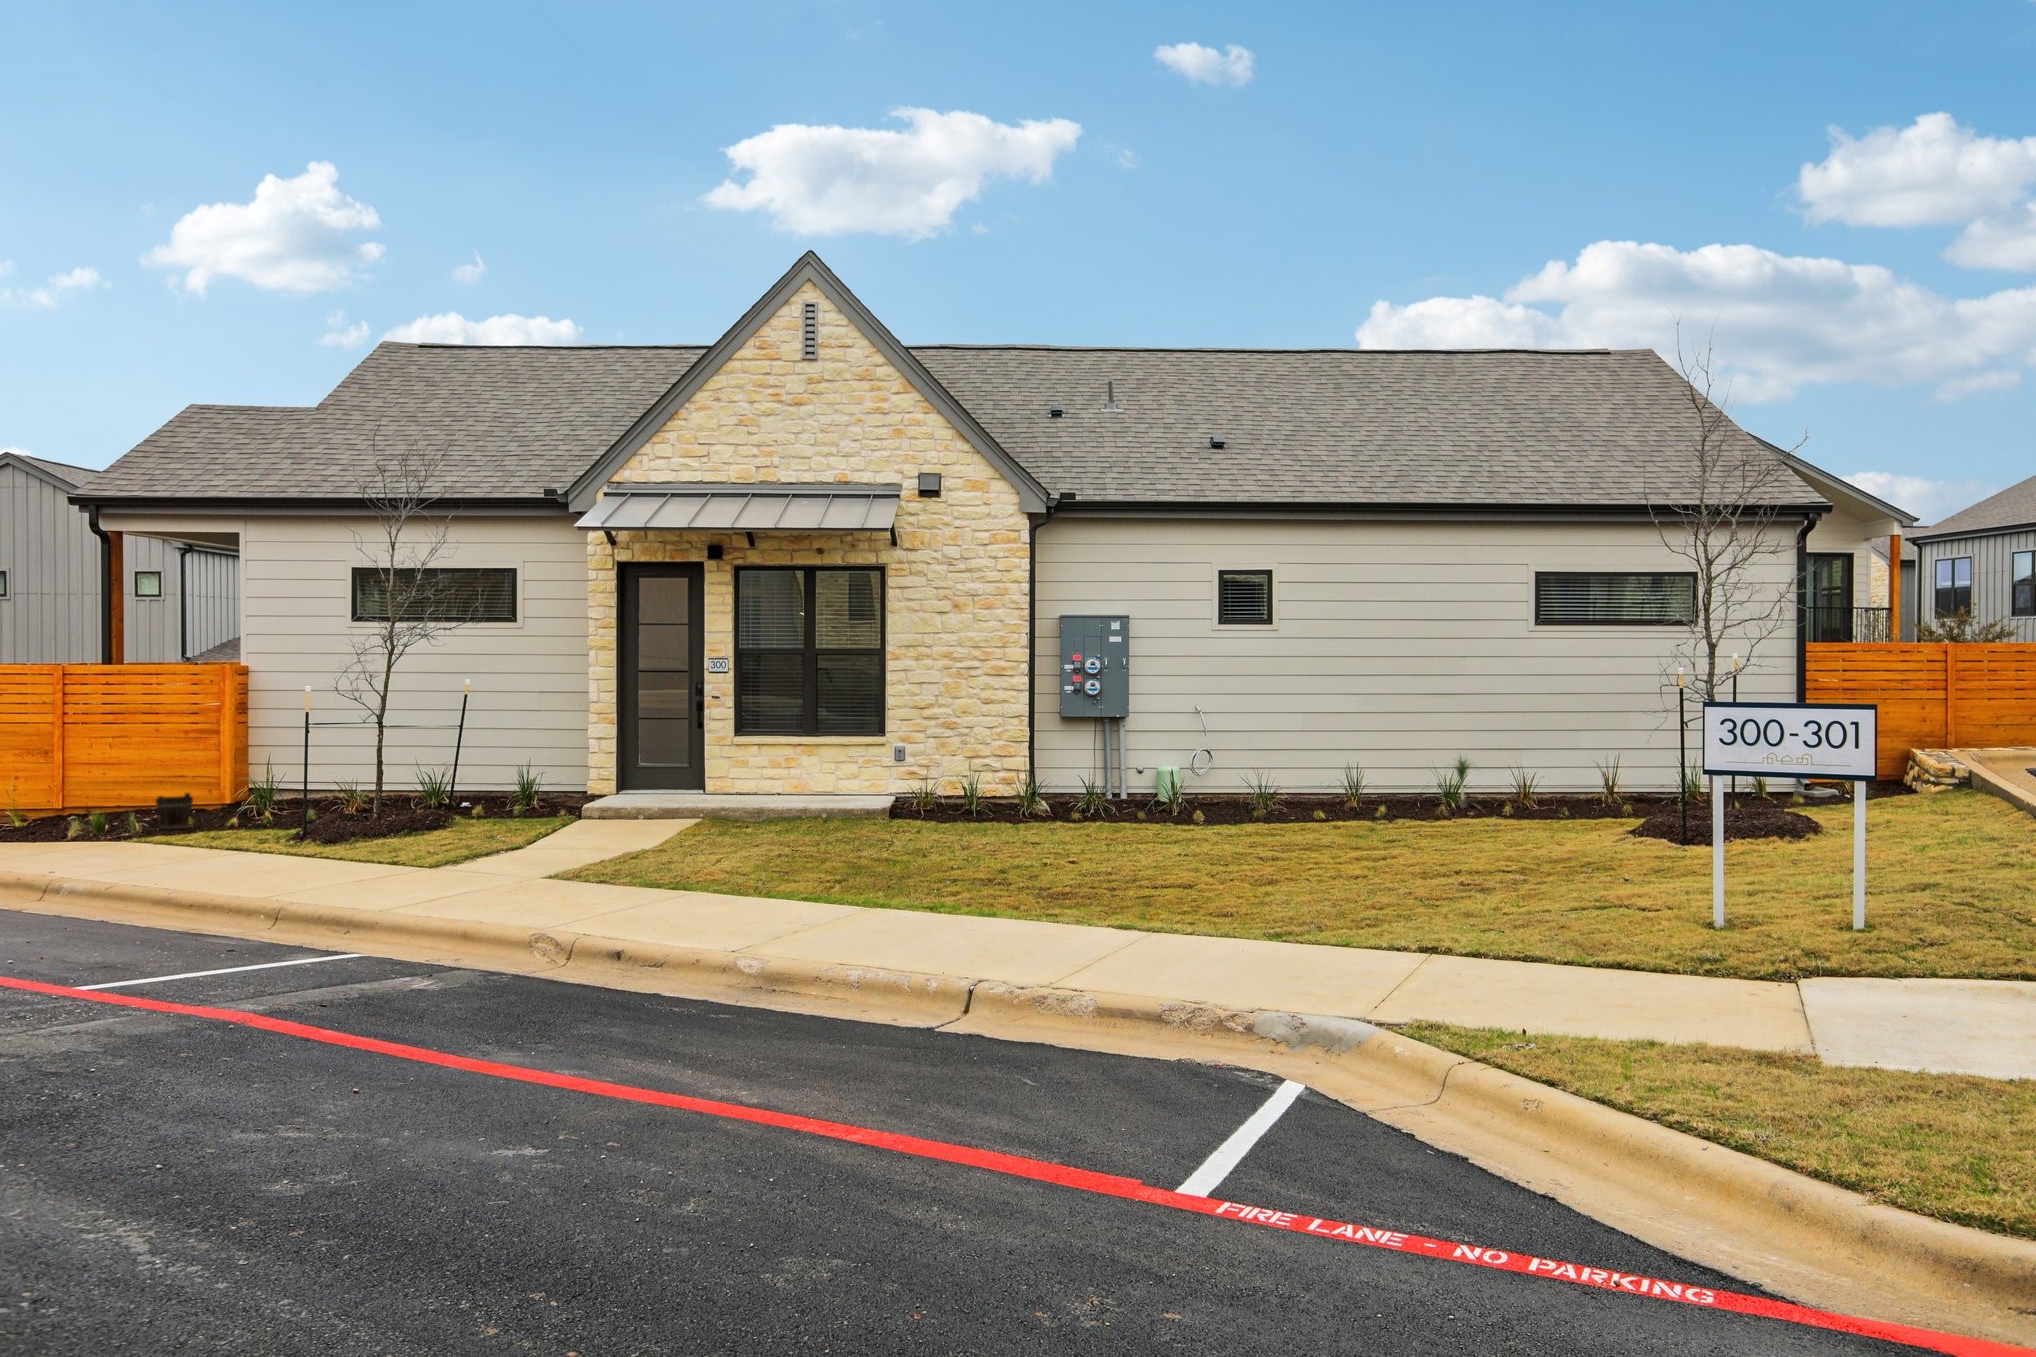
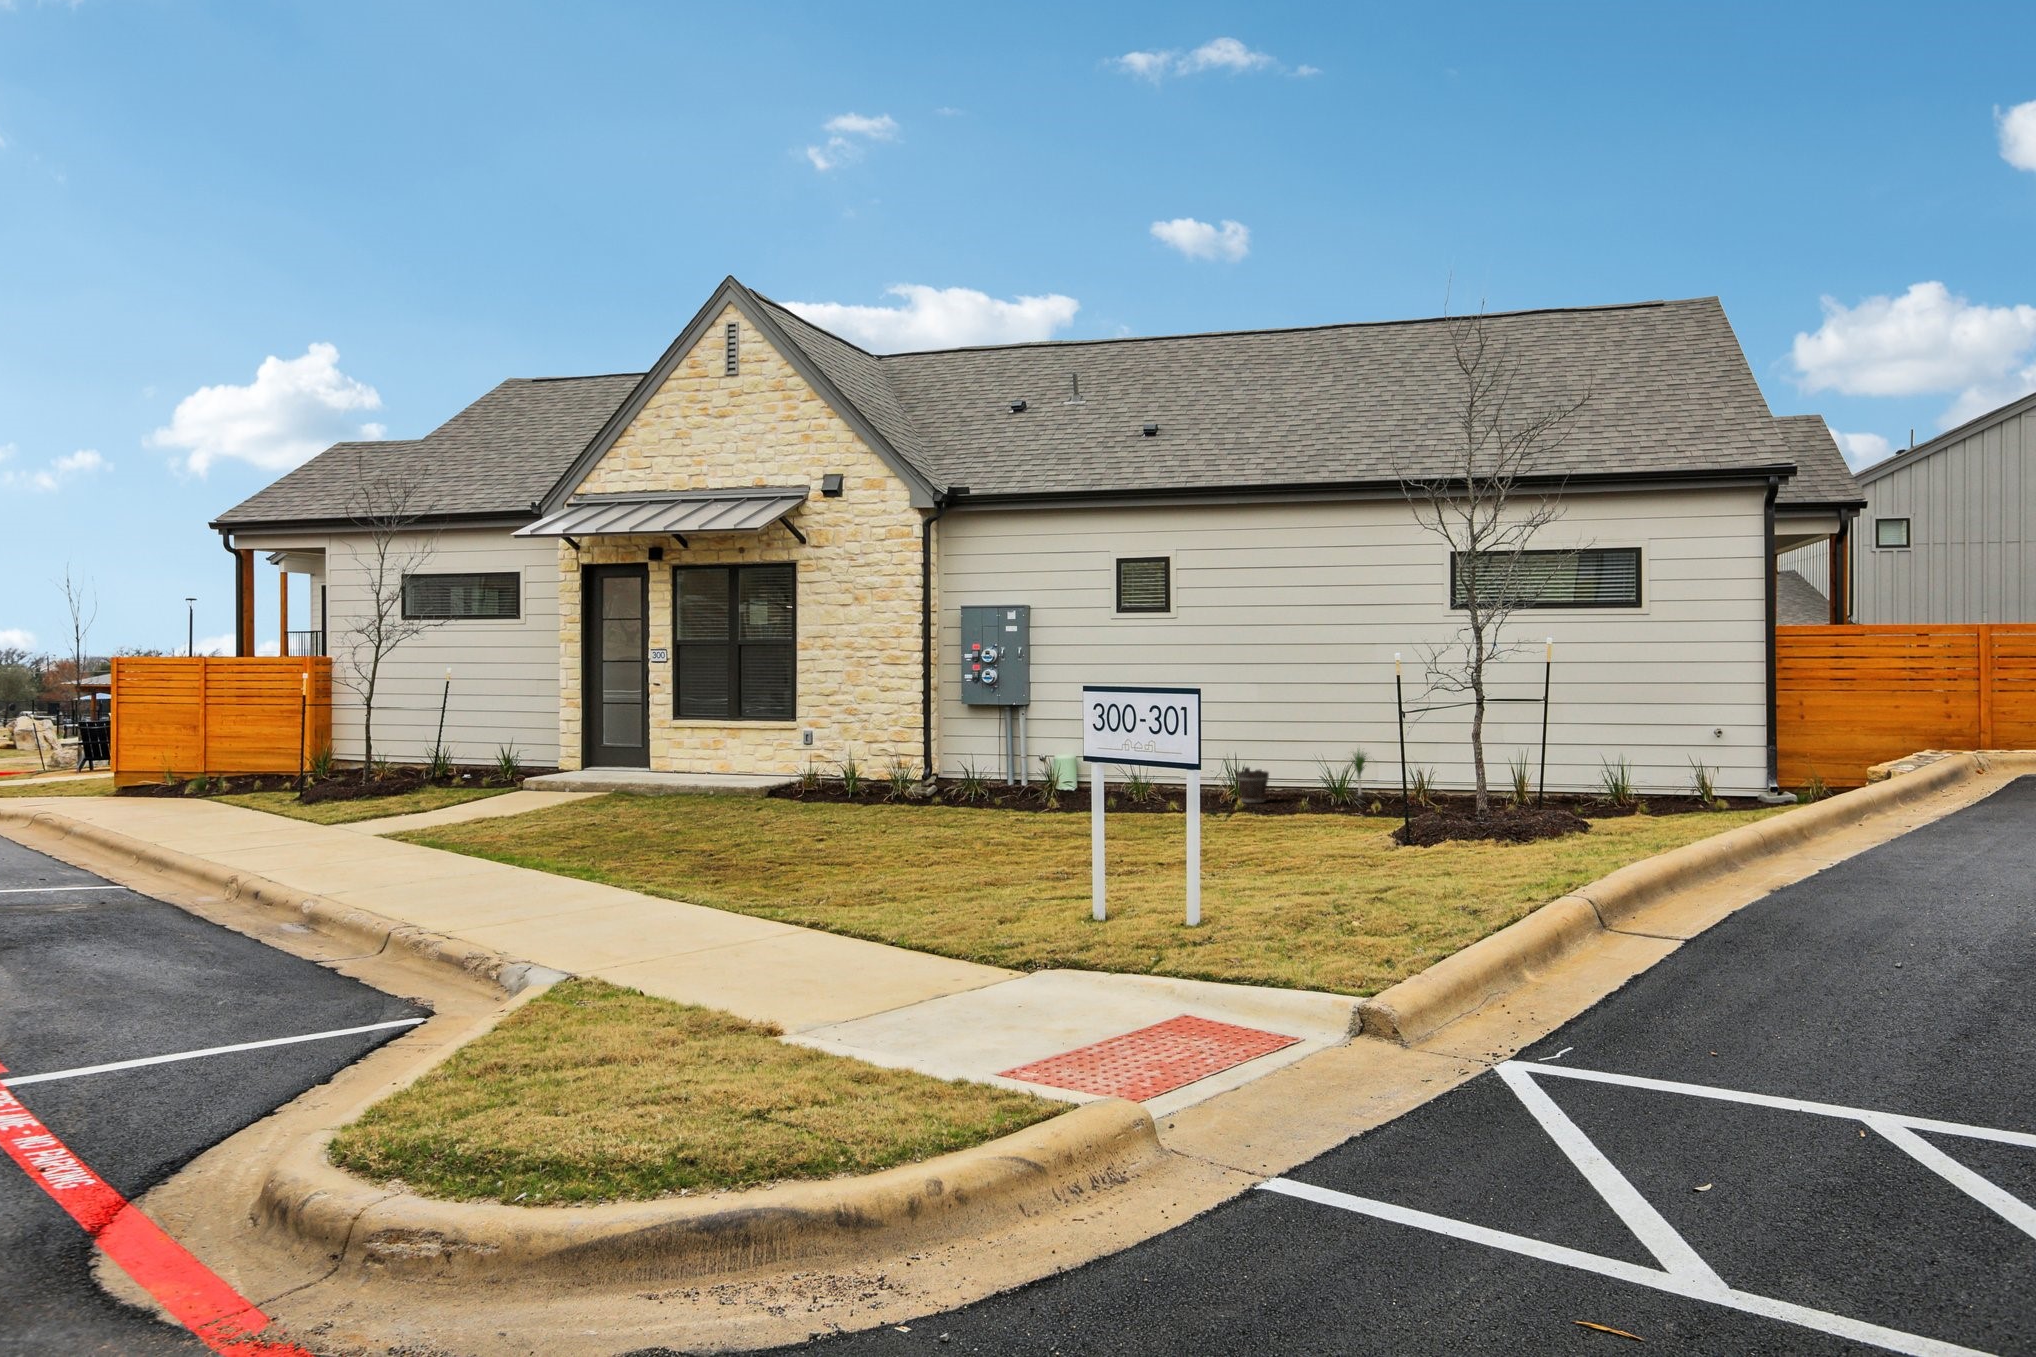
bucket: present [156,793,193,830] -> present [1237,767,1269,803]

